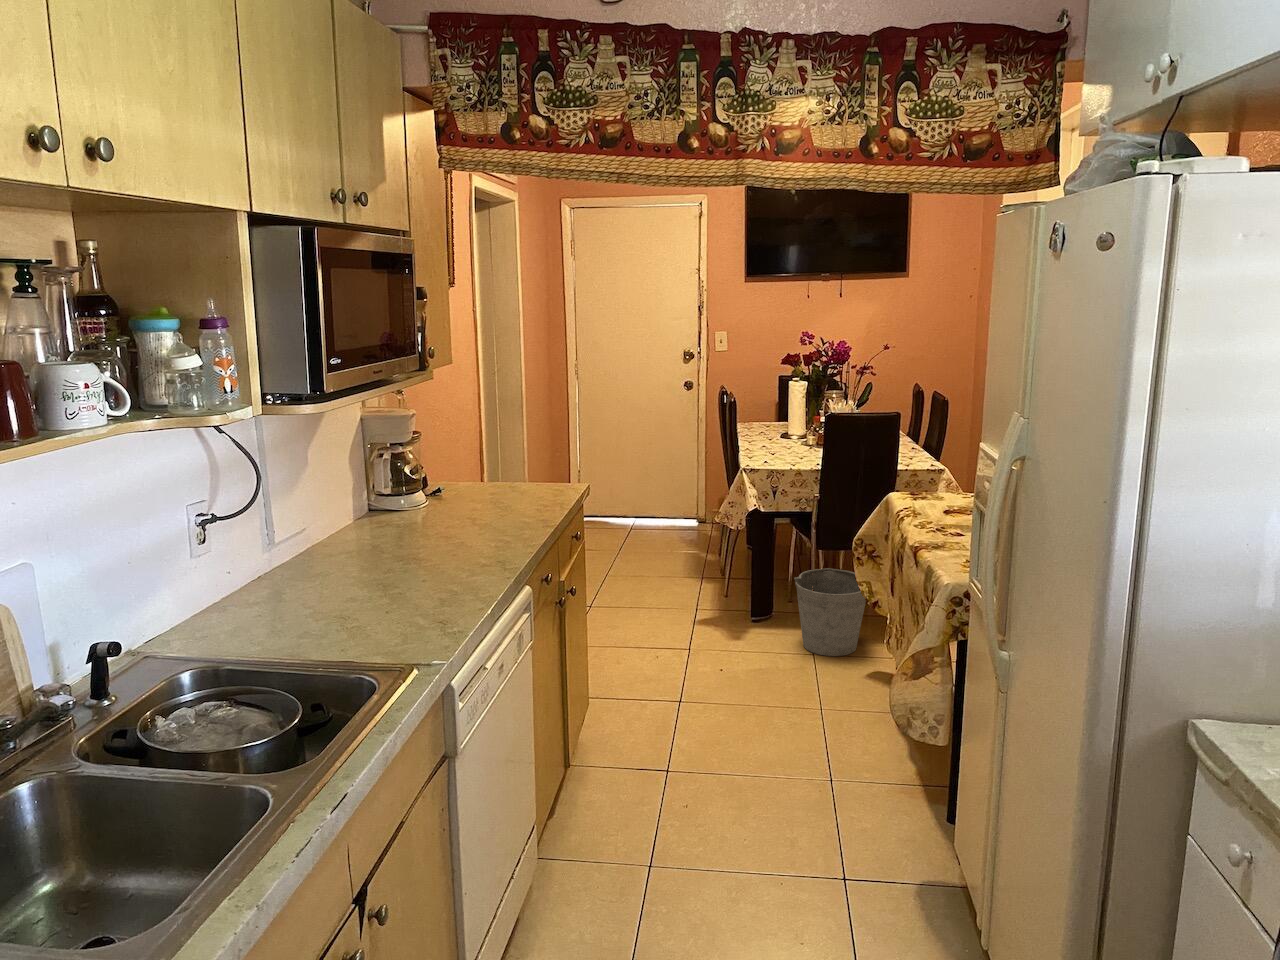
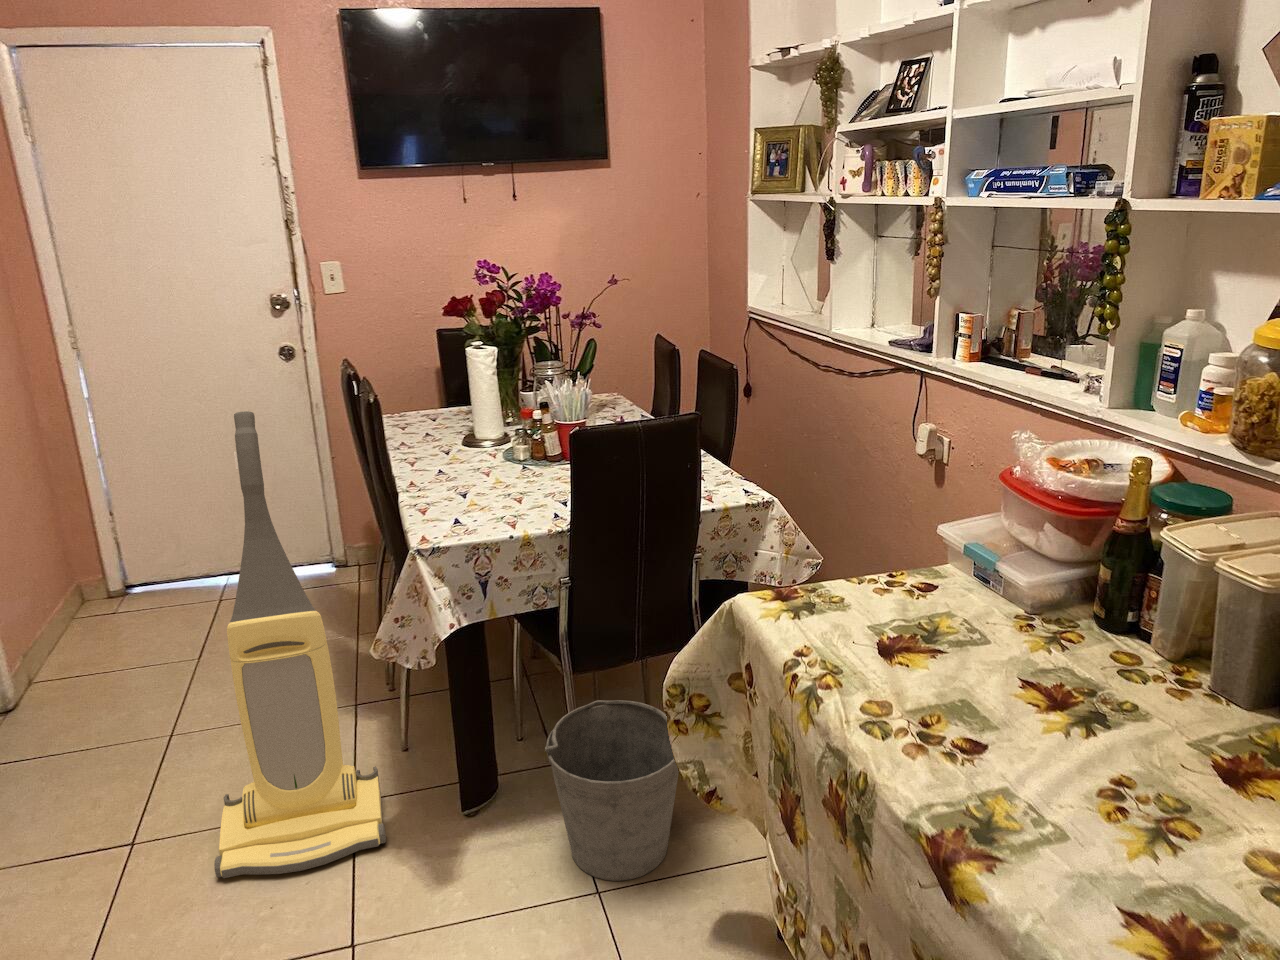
vacuum cleaner: none [628,396,710,627] -> present [214,411,386,878]

